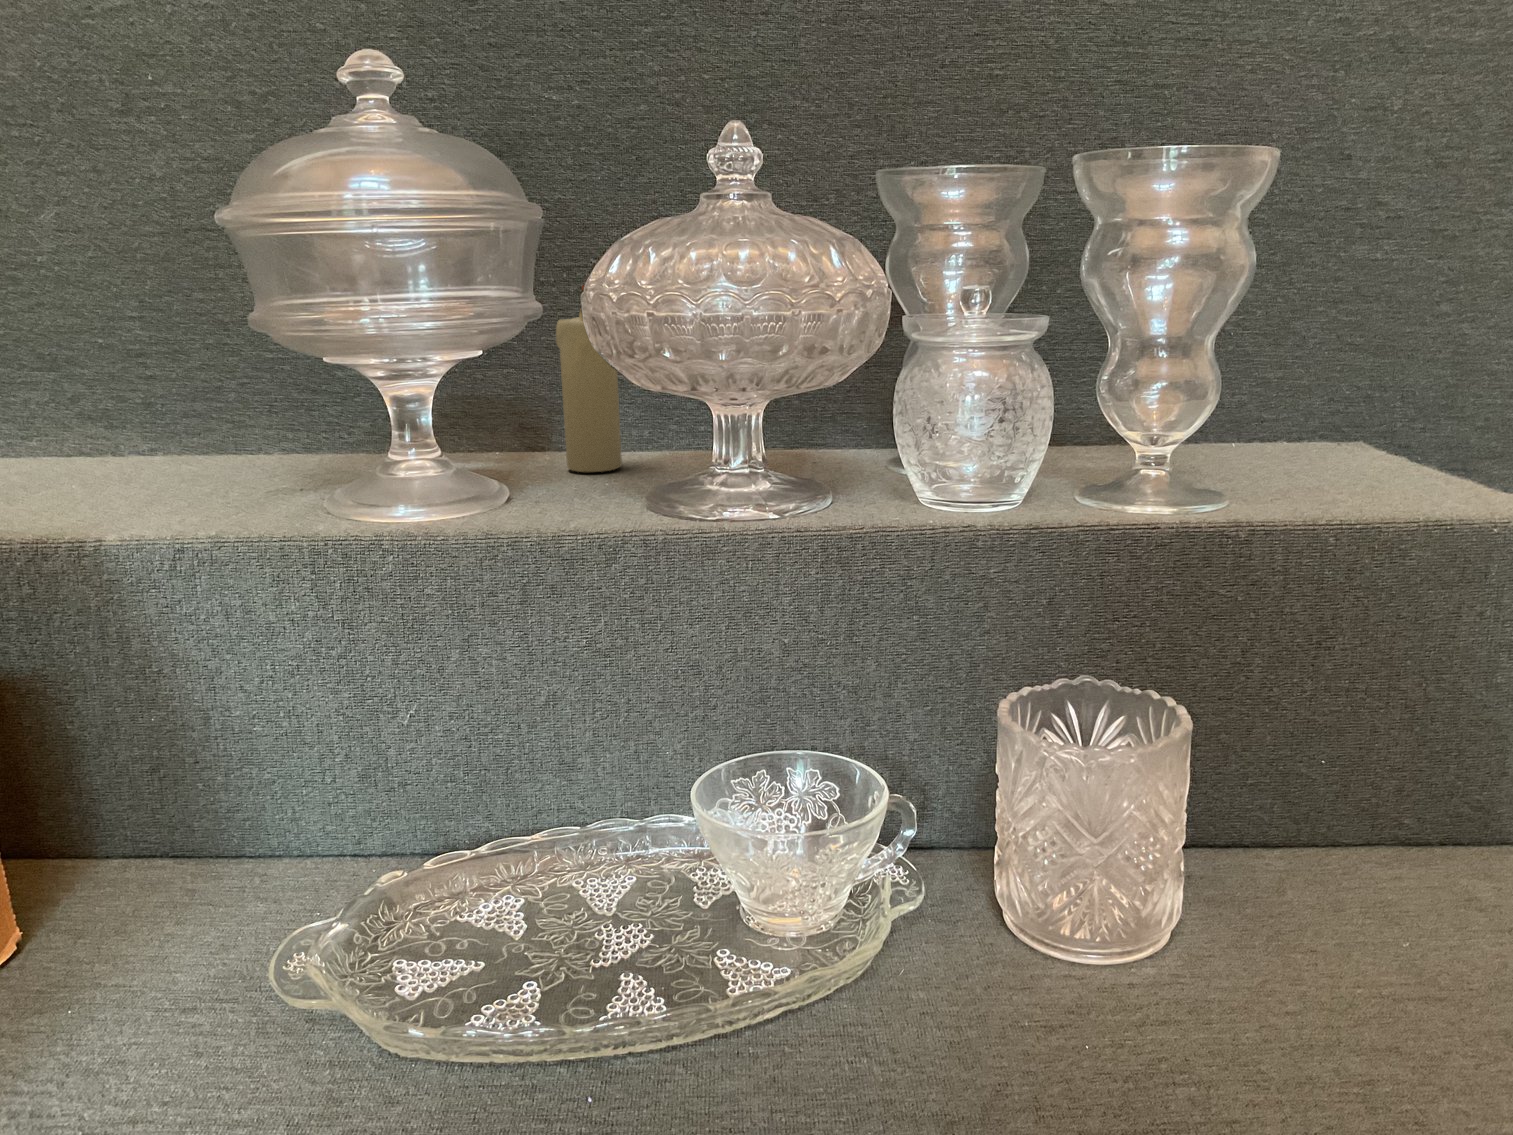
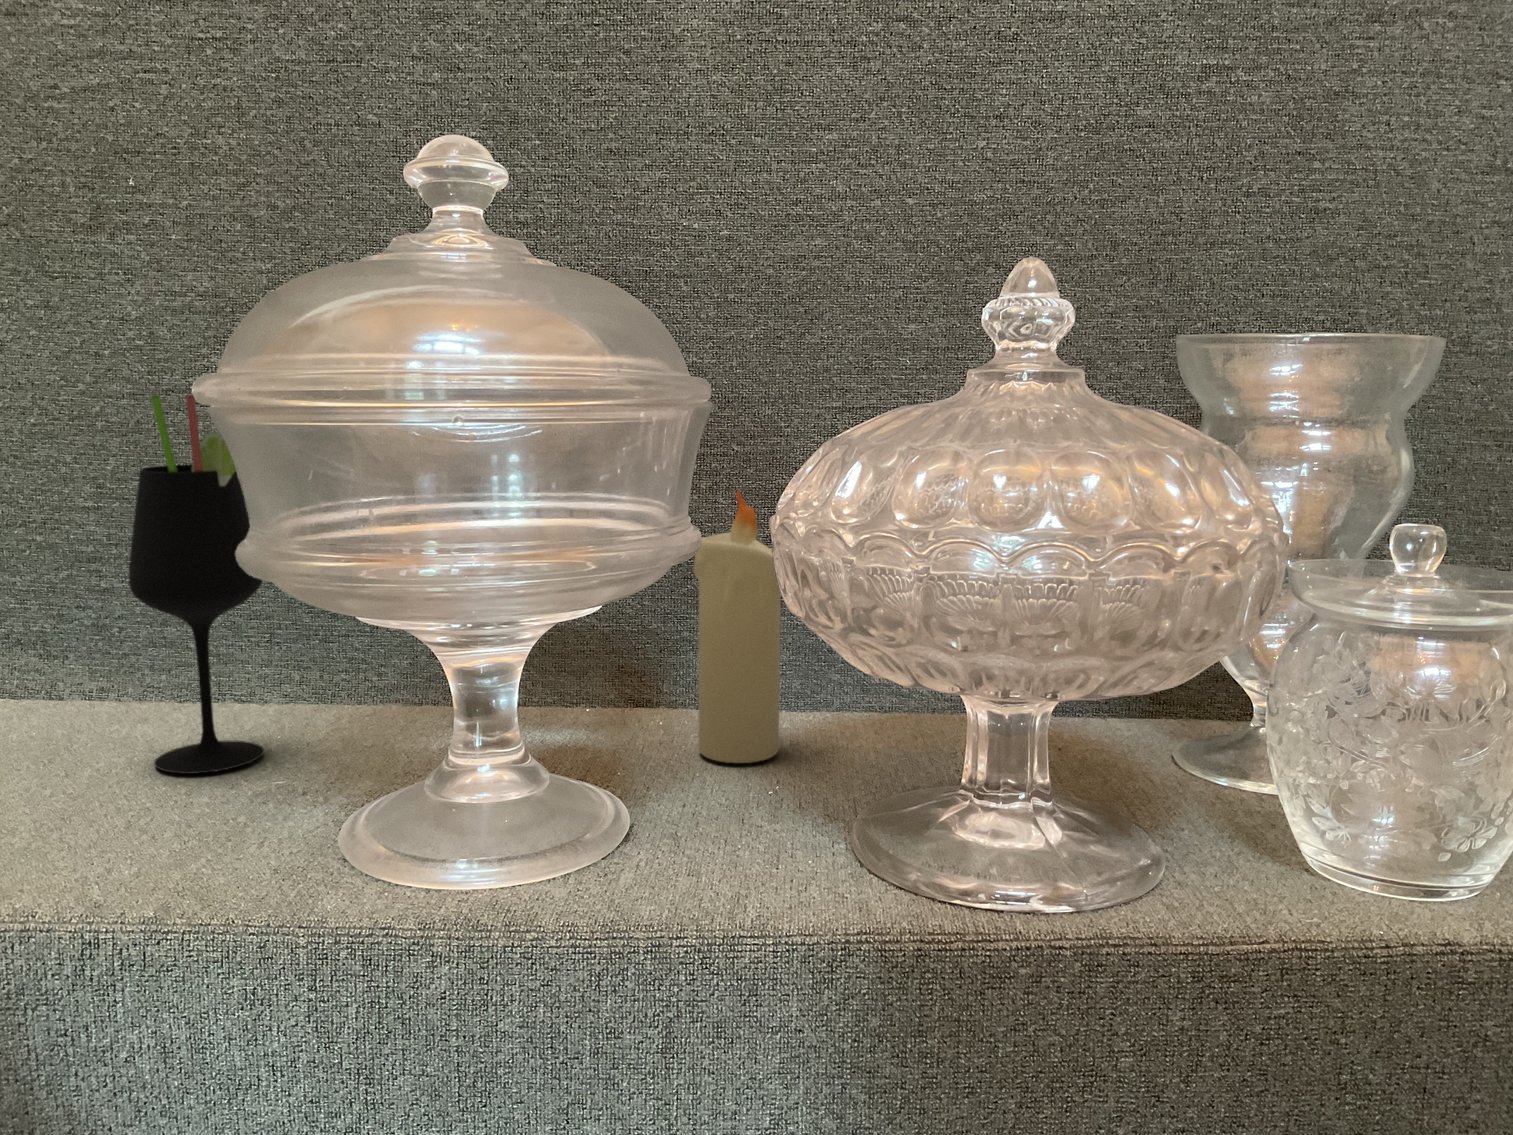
wine glass: none [175,227,273,484] -> present [129,395,264,774]

